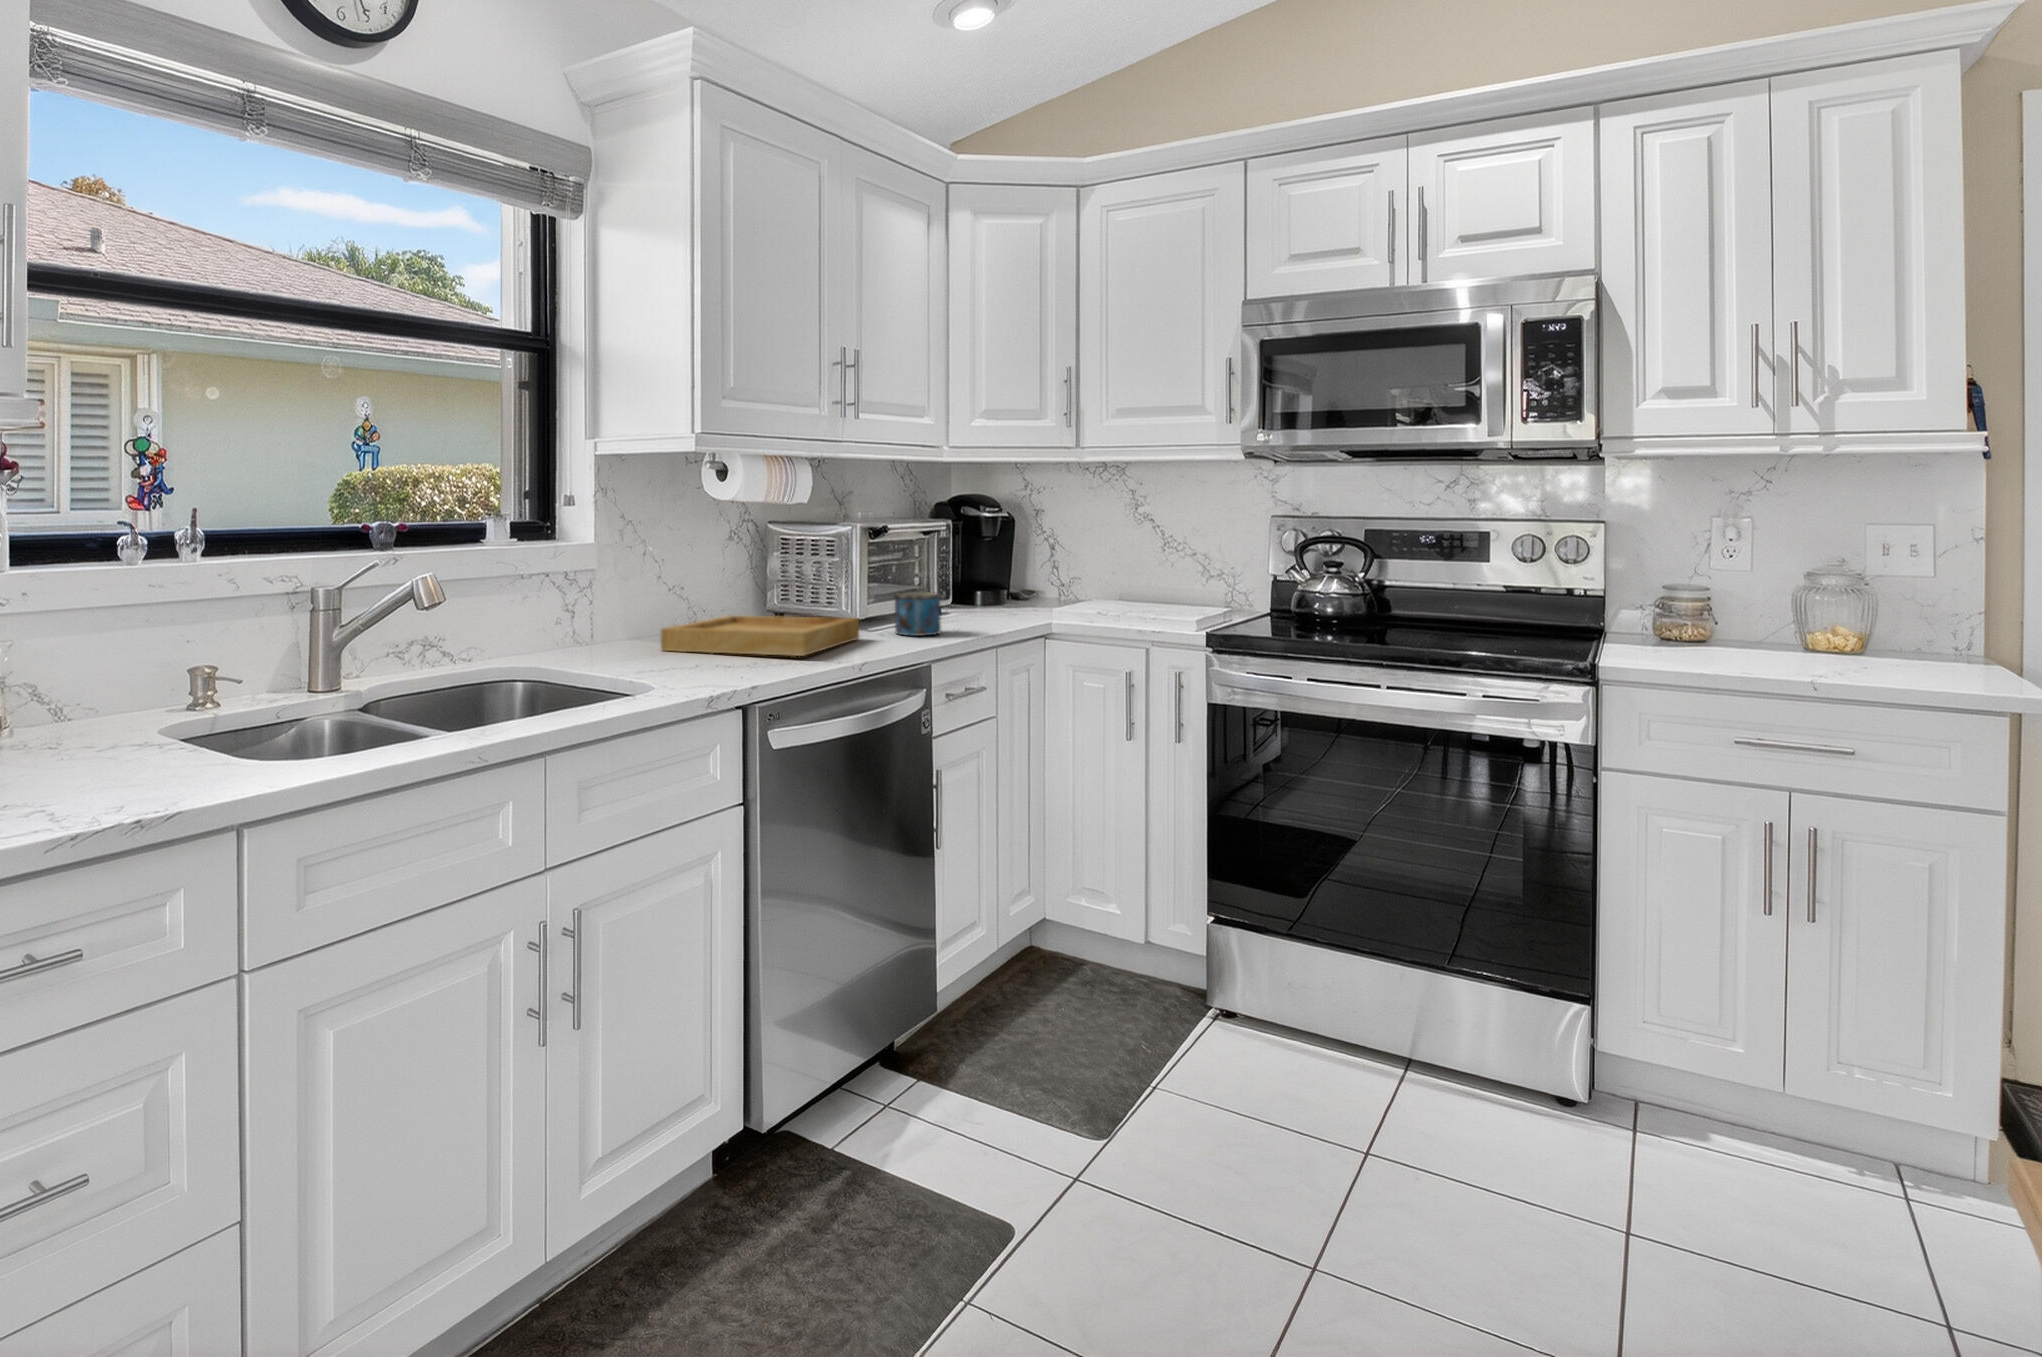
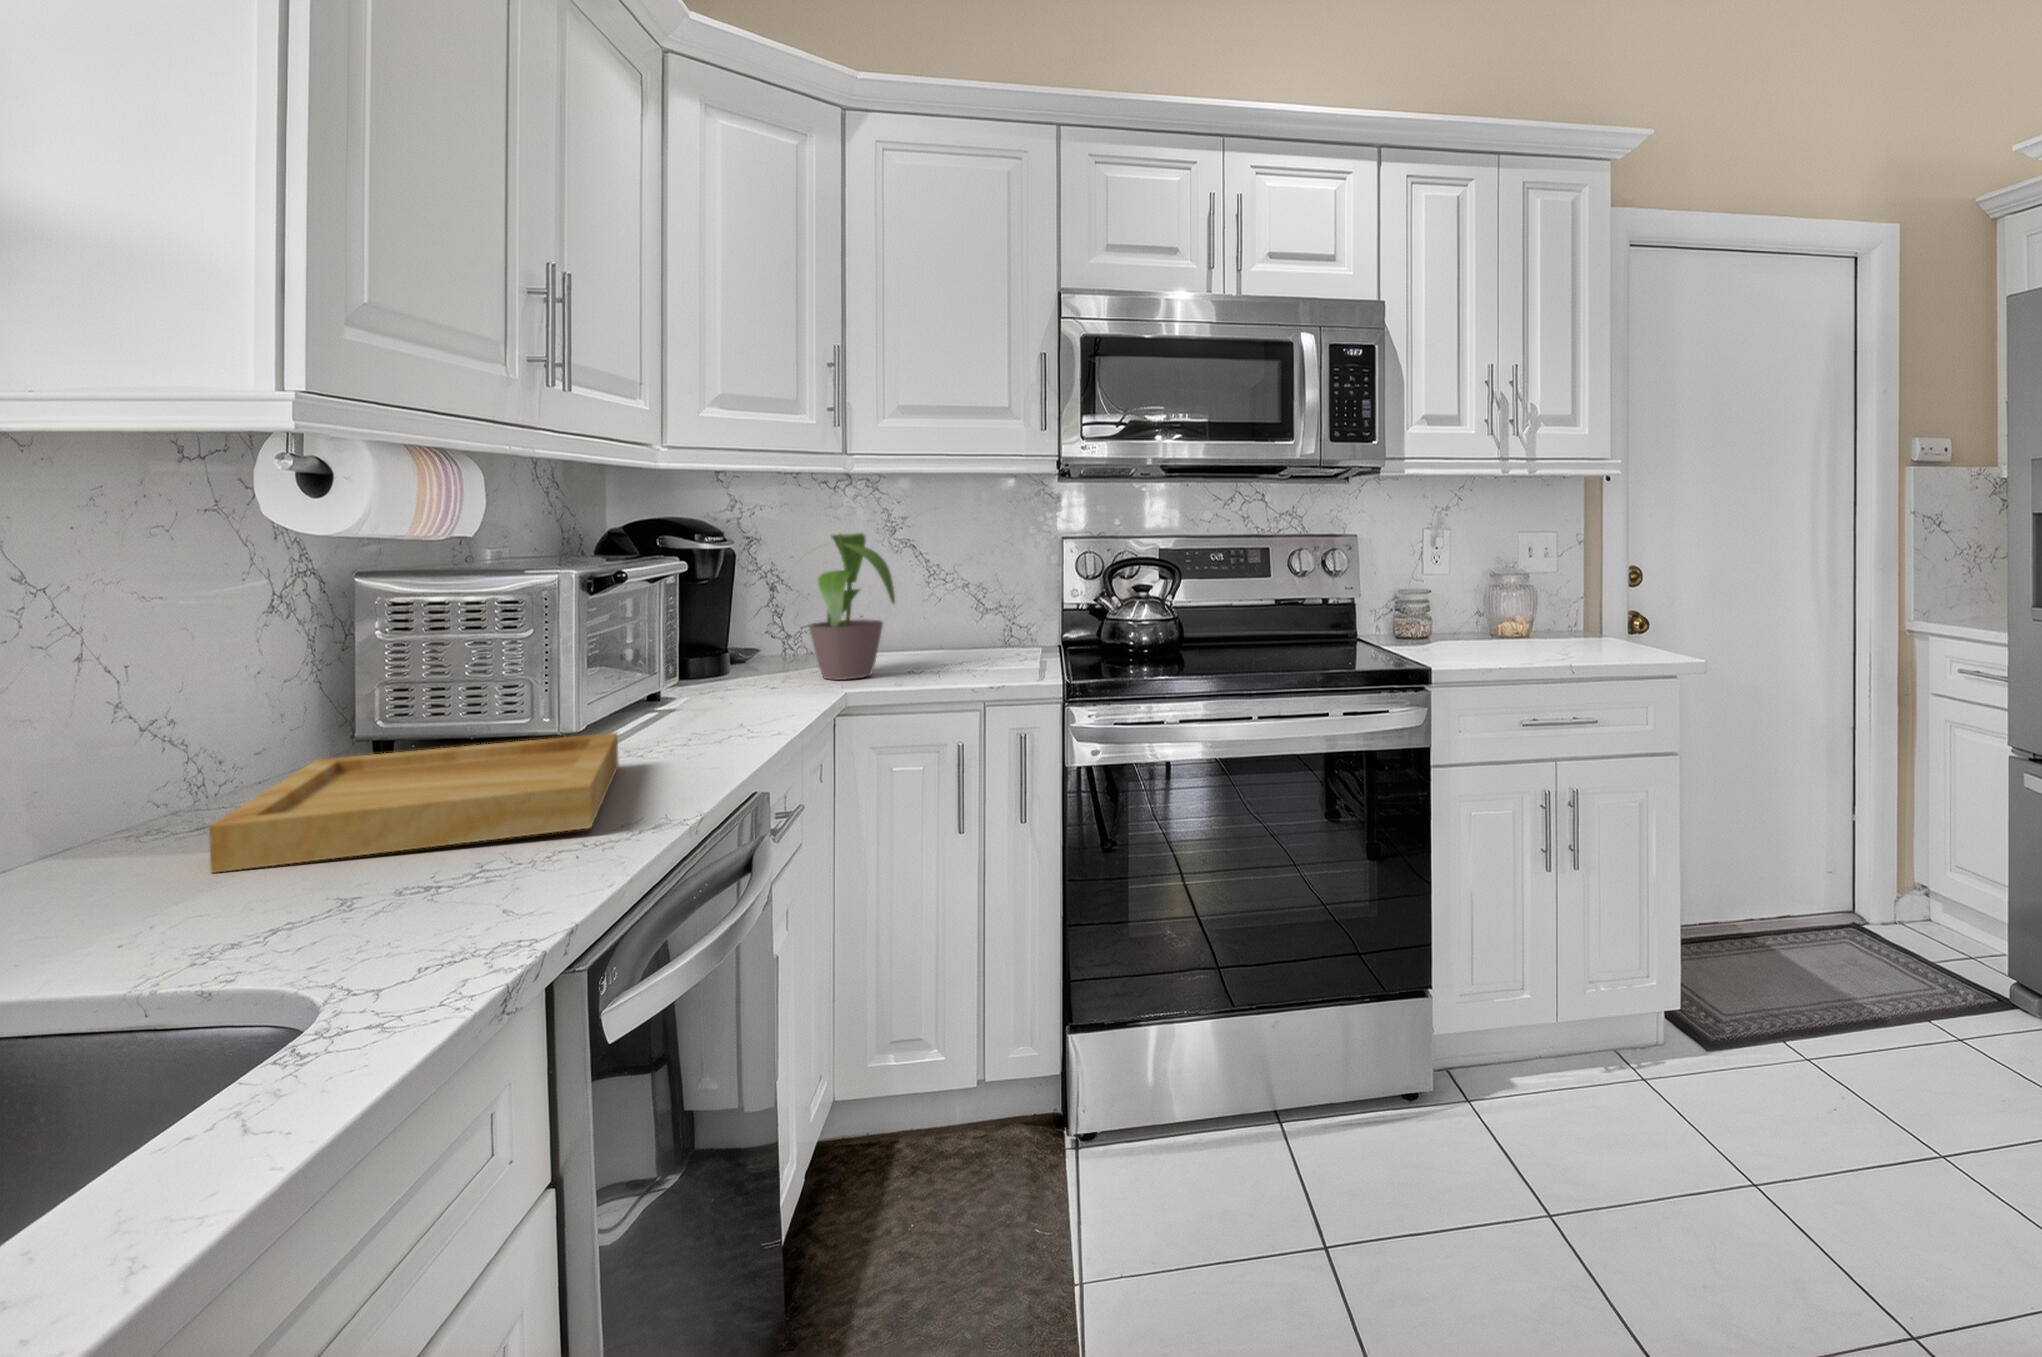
potted plant: none [1013,508,1114,617] -> present [809,533,895,680]
mug: present [893,592,941,636] -> none [652,672,738,746]

